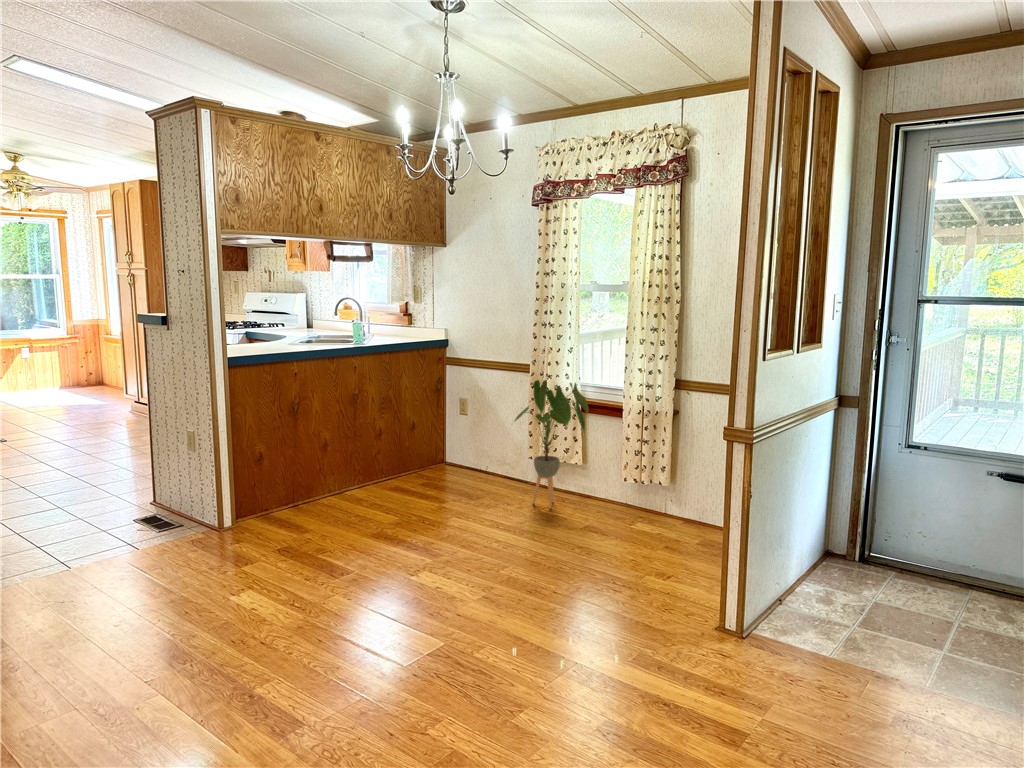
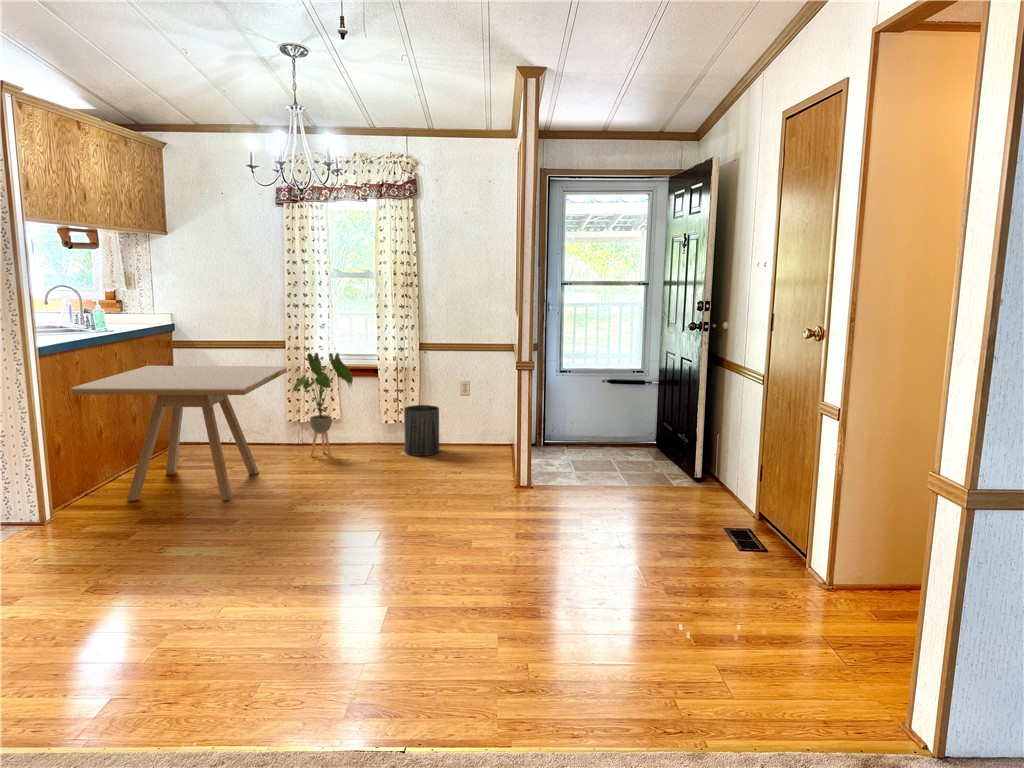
dining table: none [268,379,500,536] -> present [72,366,287,501]
trash can: none [641,462,692,535] -> present [404,405,439,456]

